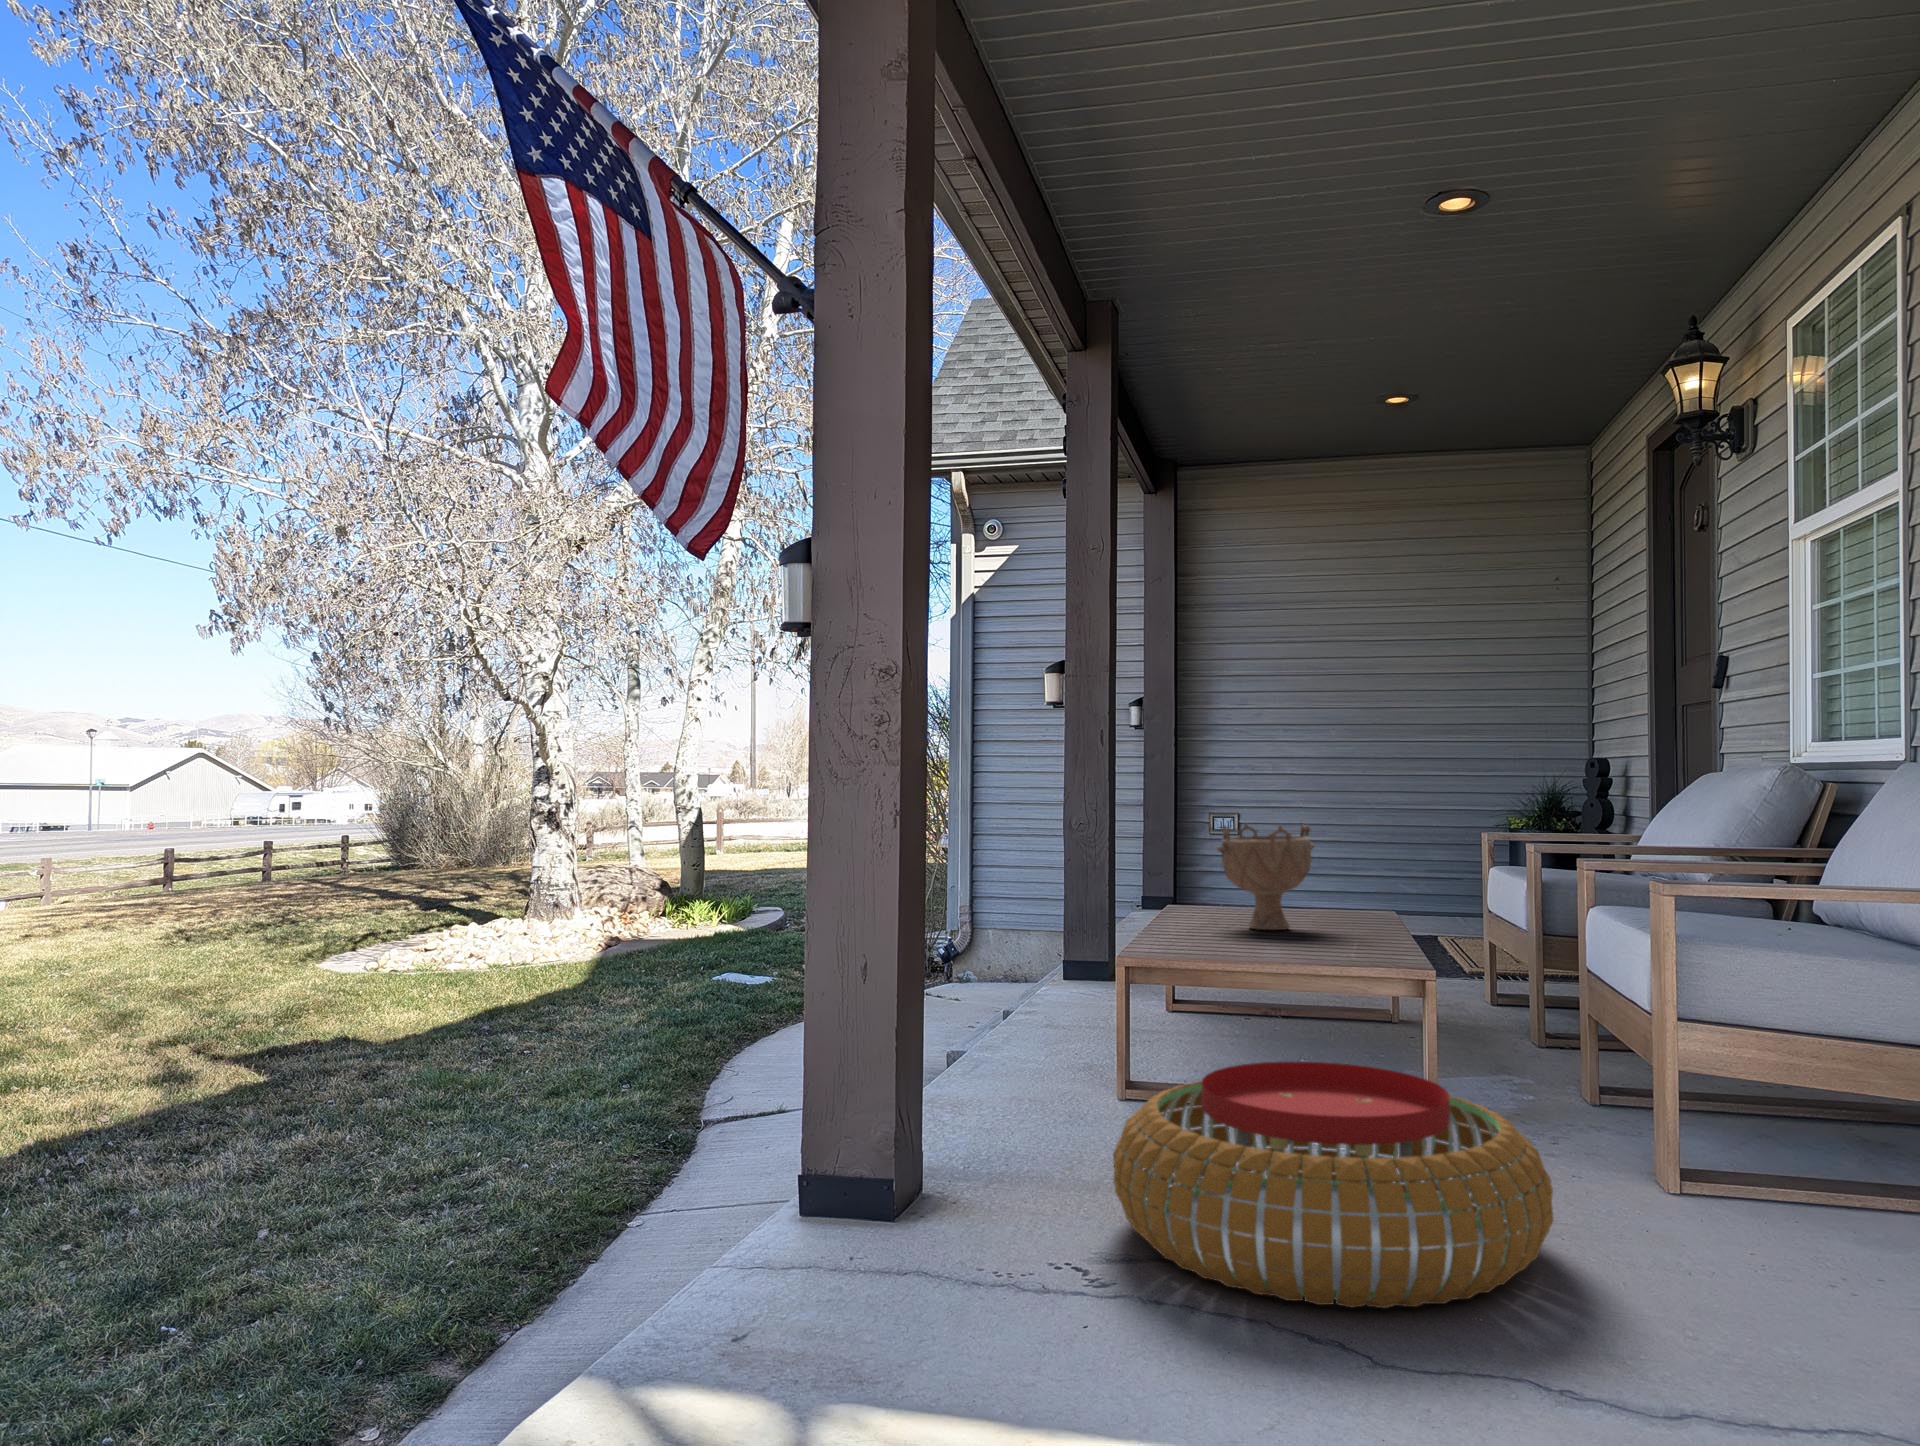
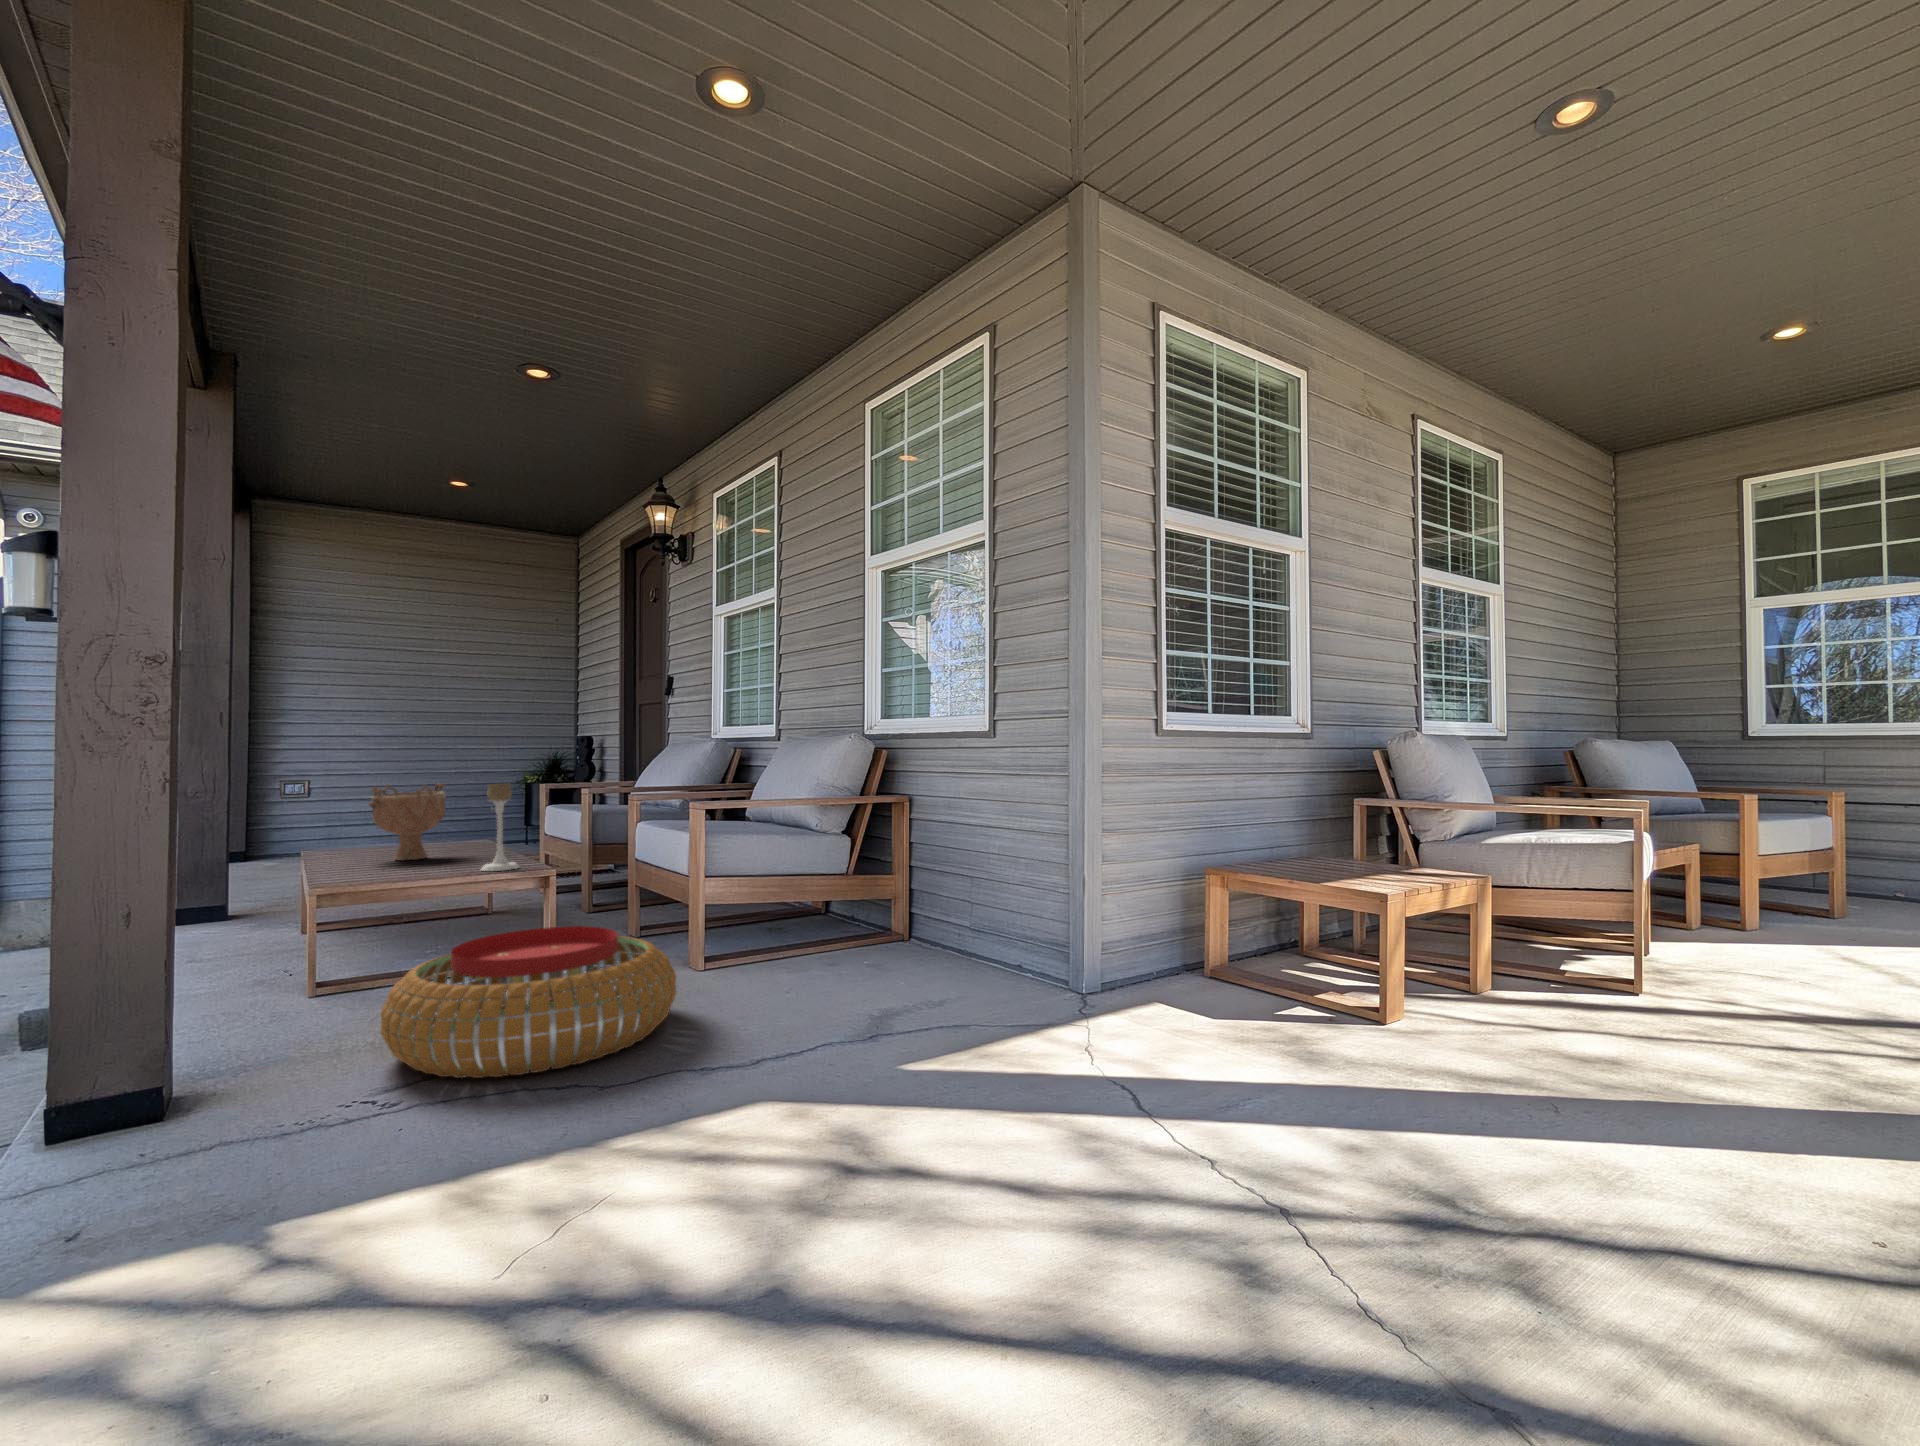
candle holder: none [1324,830,1379,963] -> present [481,783,519,871]

